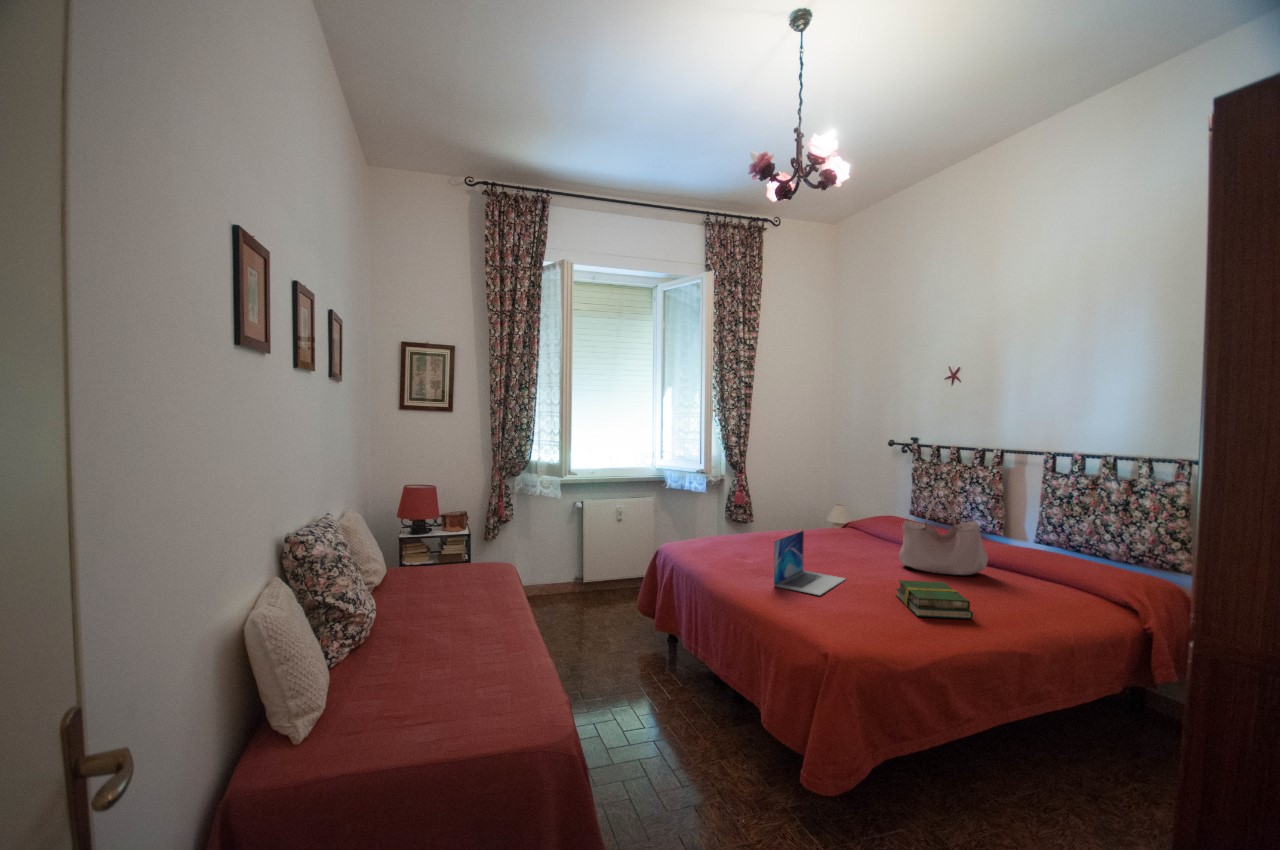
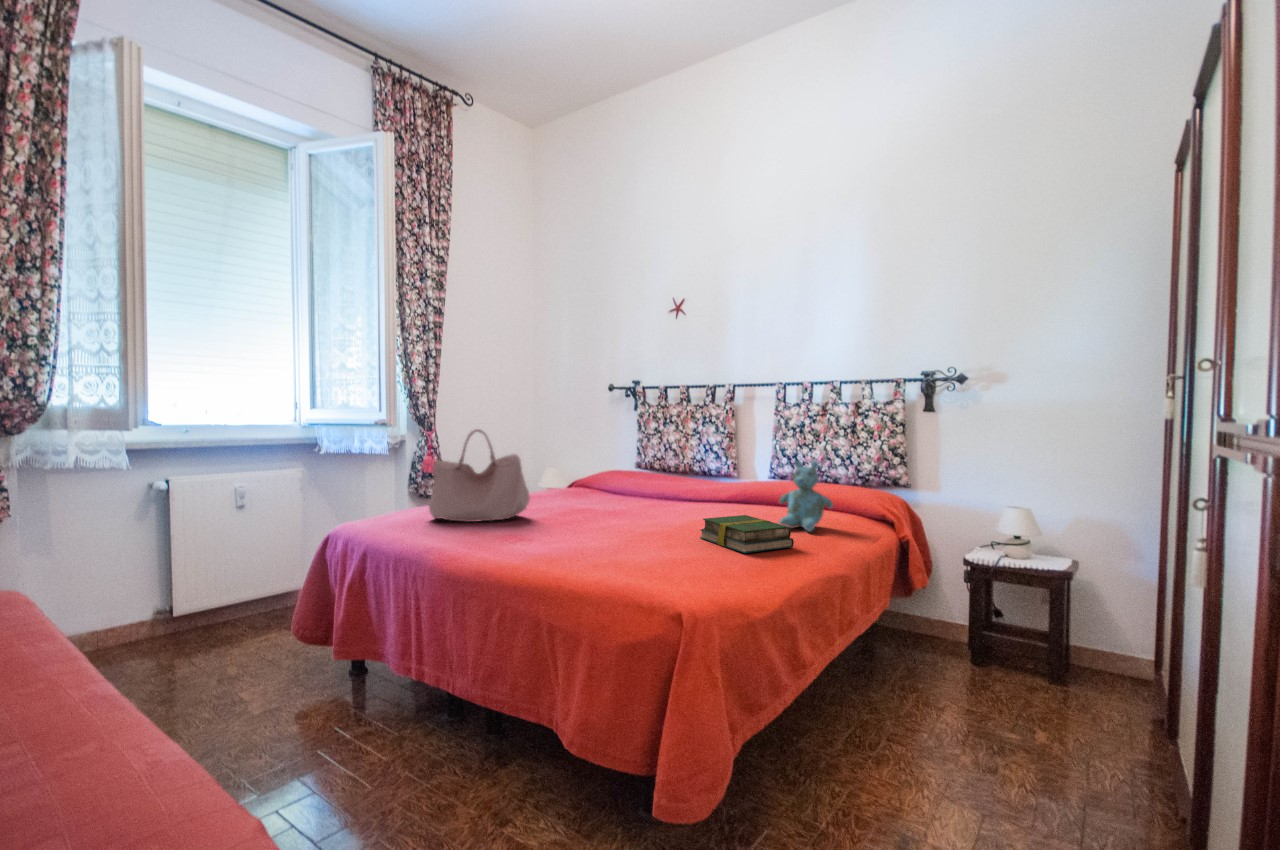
handbag: present [899,499,988,575] -> present [429,429,530,522]
laptop: present [774,531,845,596] -> none [557,474,632,551]
stuffed bear: none [984,539,1044,607] -> present [779,460,833,531]

